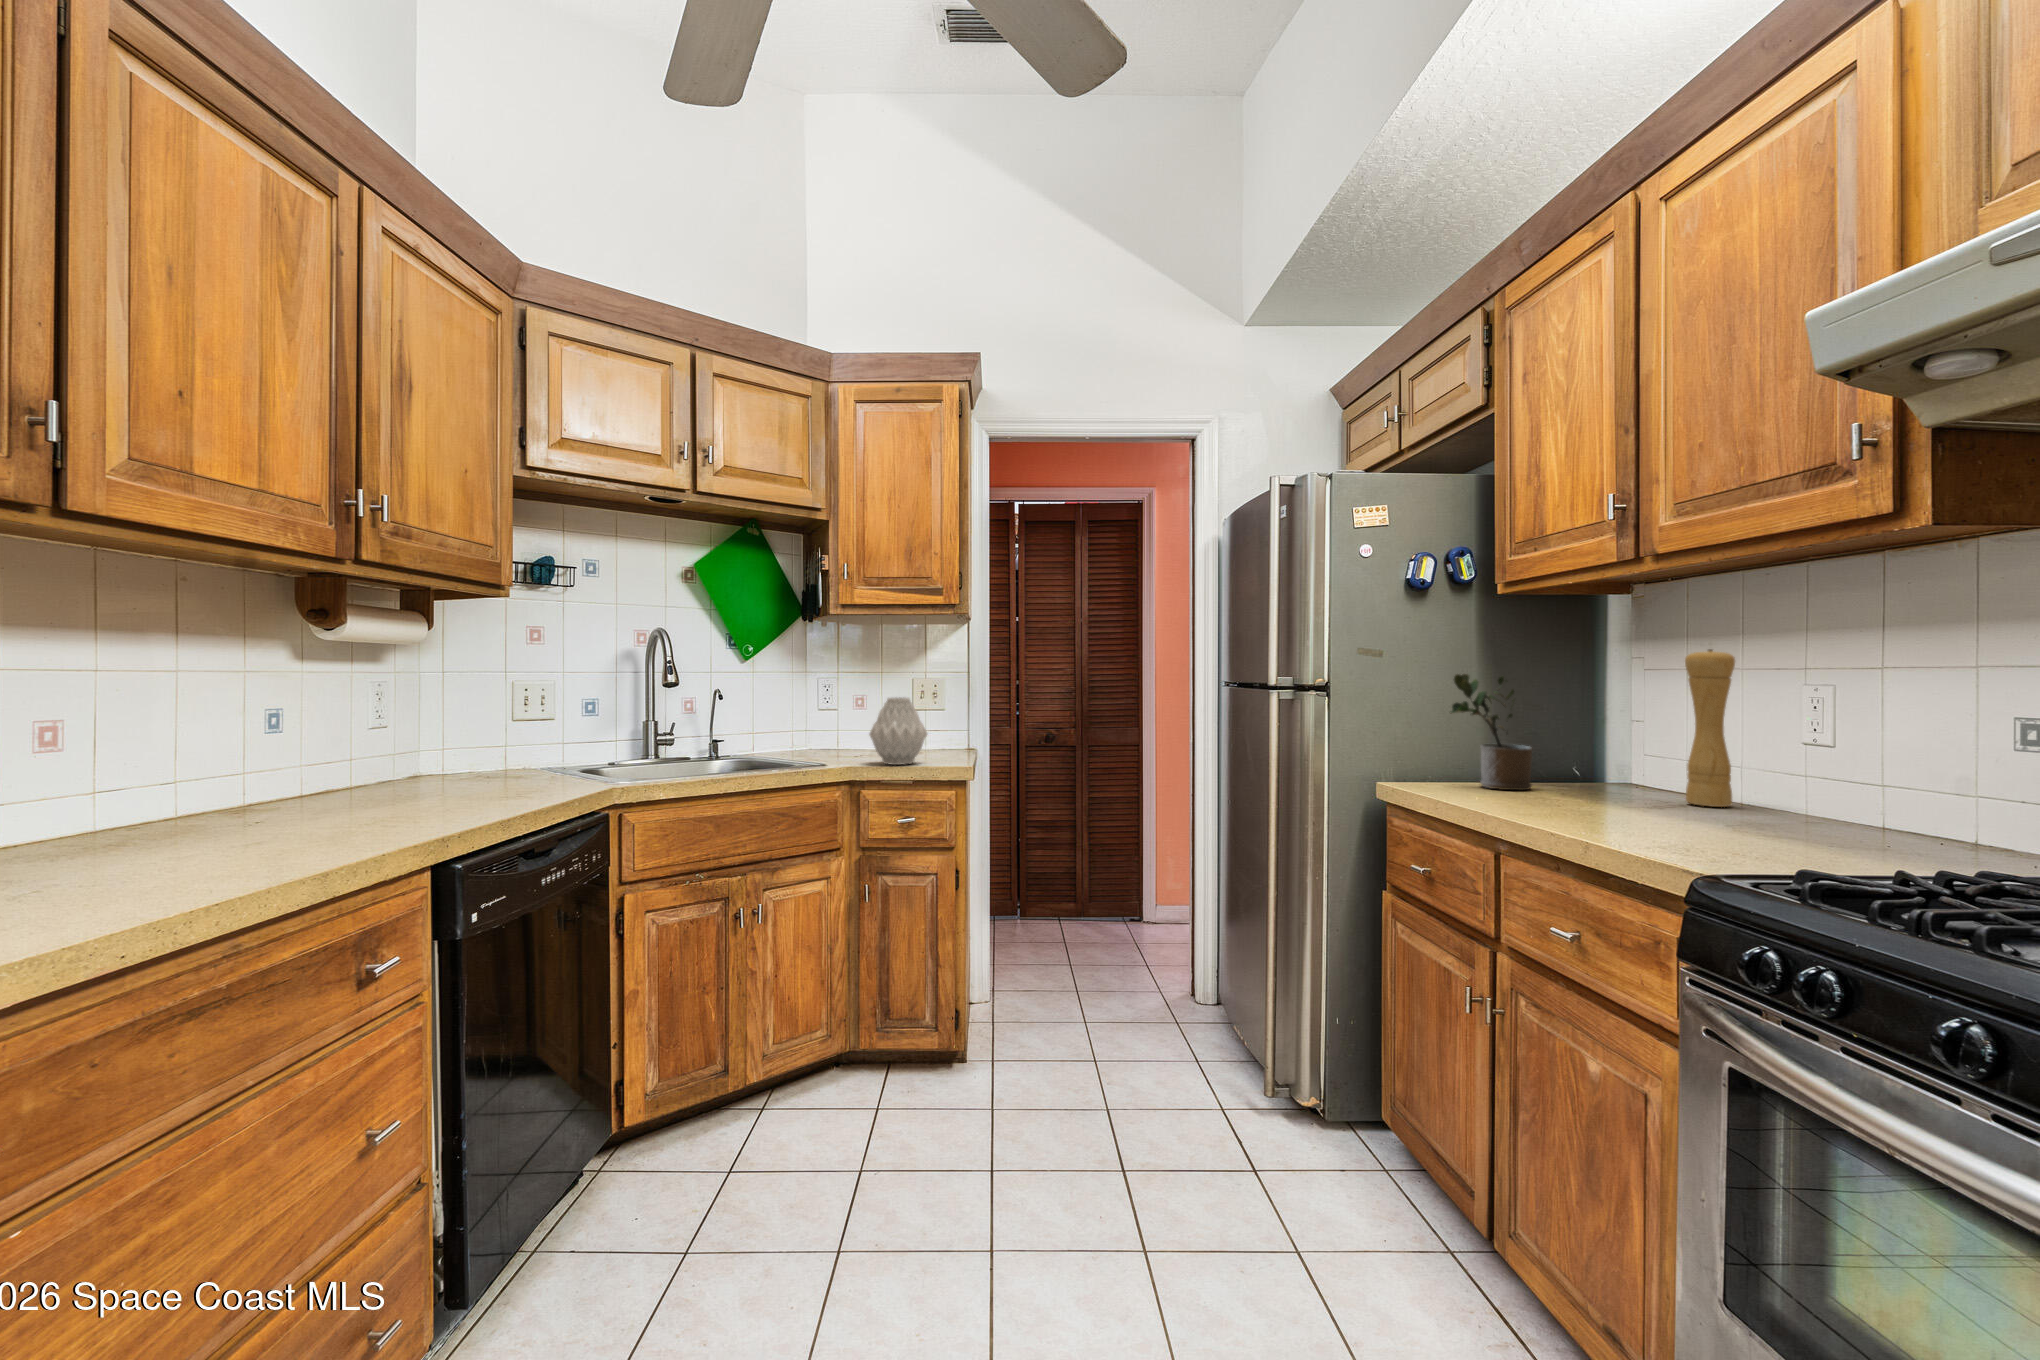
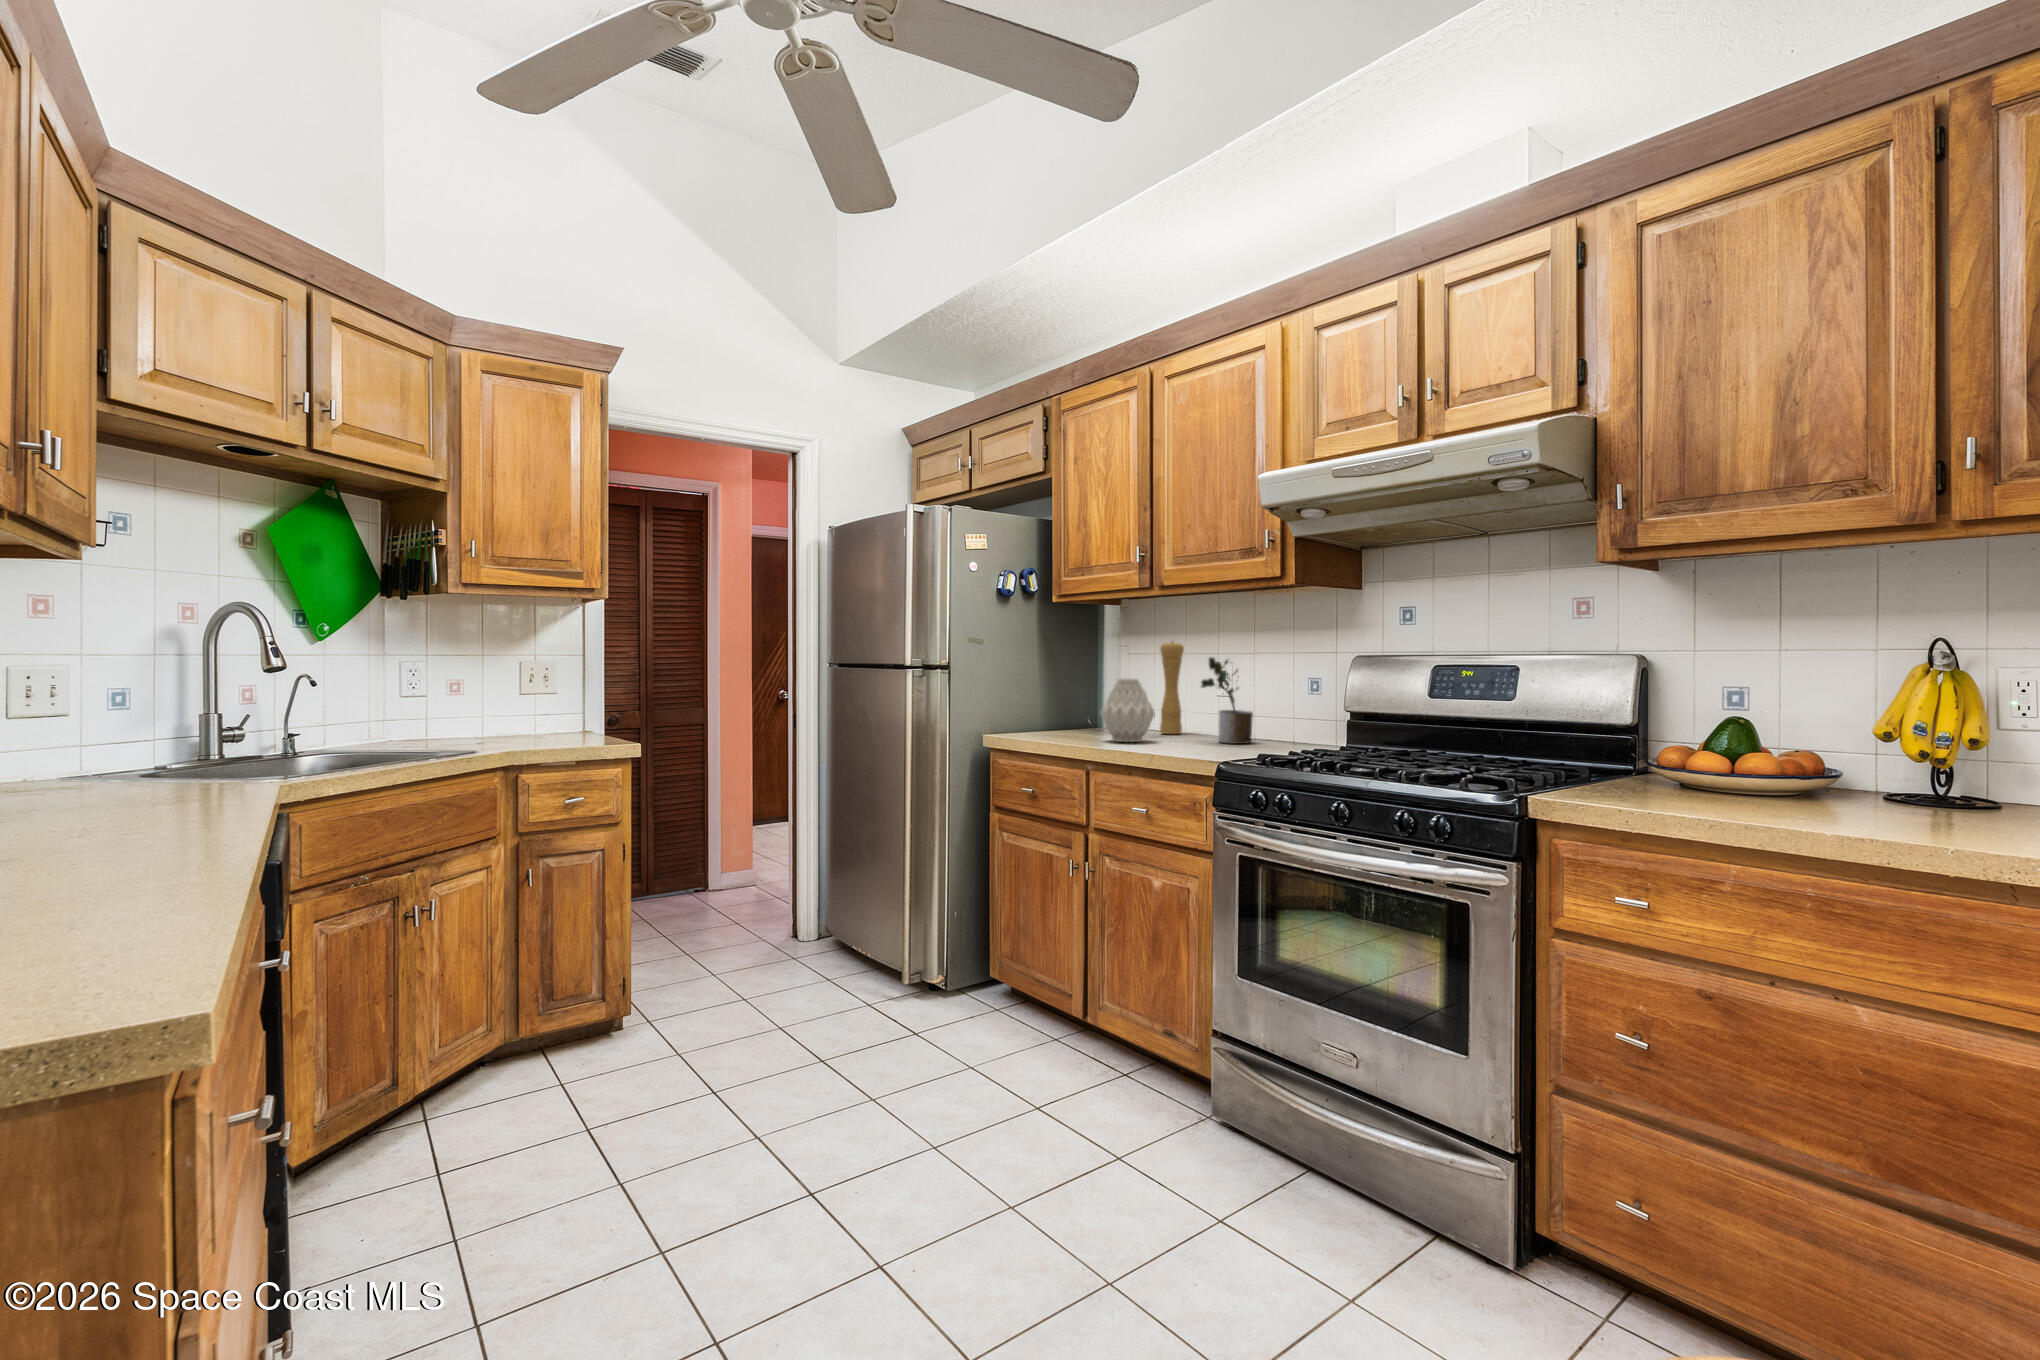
potted plant: present [1451,674,1532,790] -> present [1201,657,1253,744]
vase: present [869,697,927,765] -> present [1100,679,1155,742]

